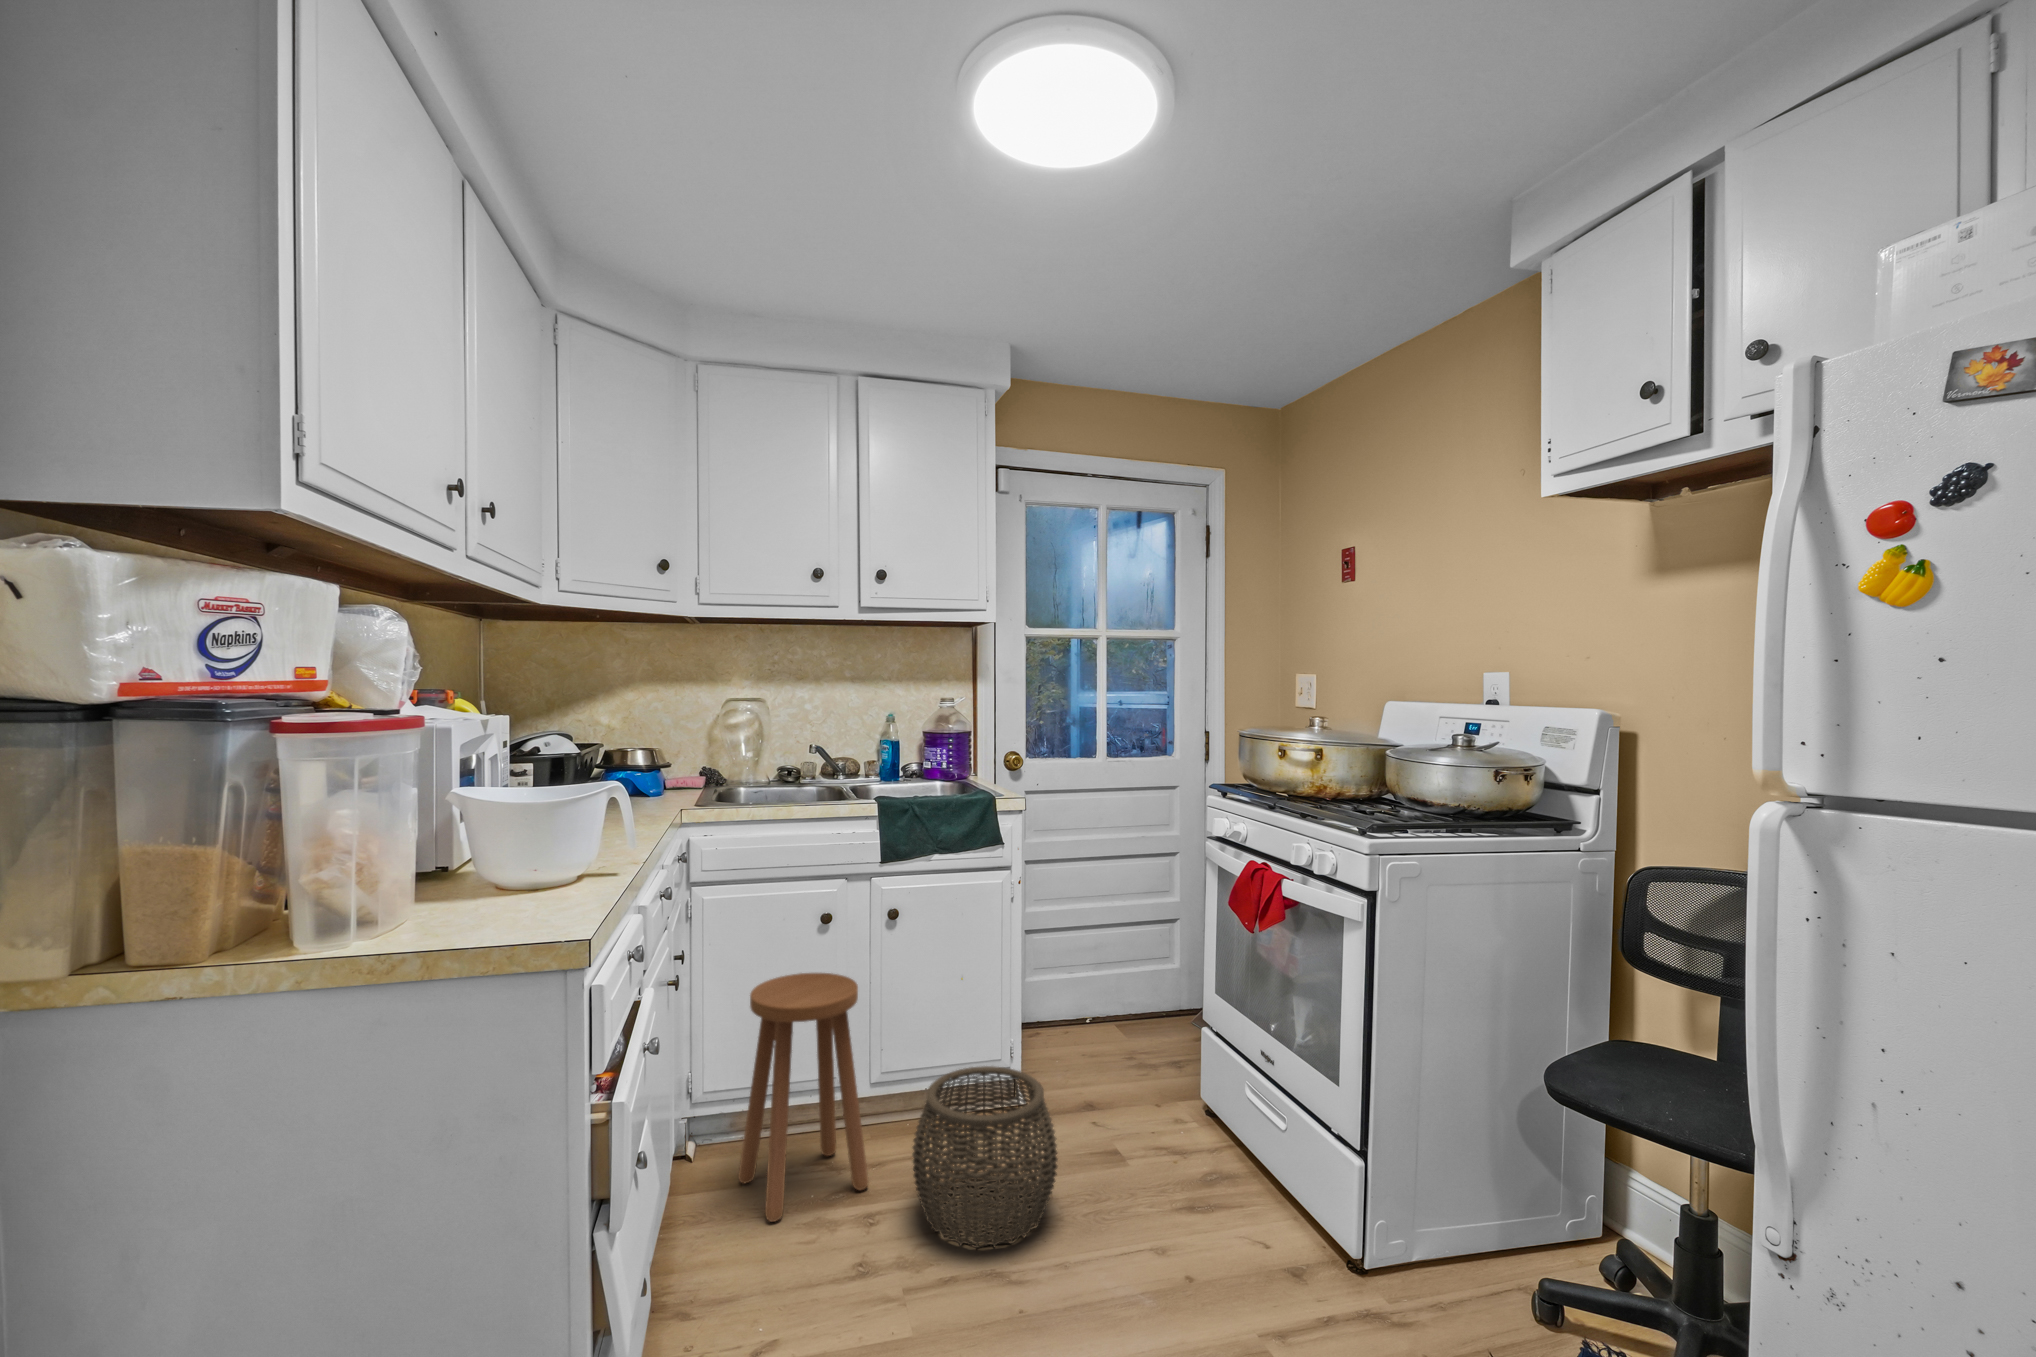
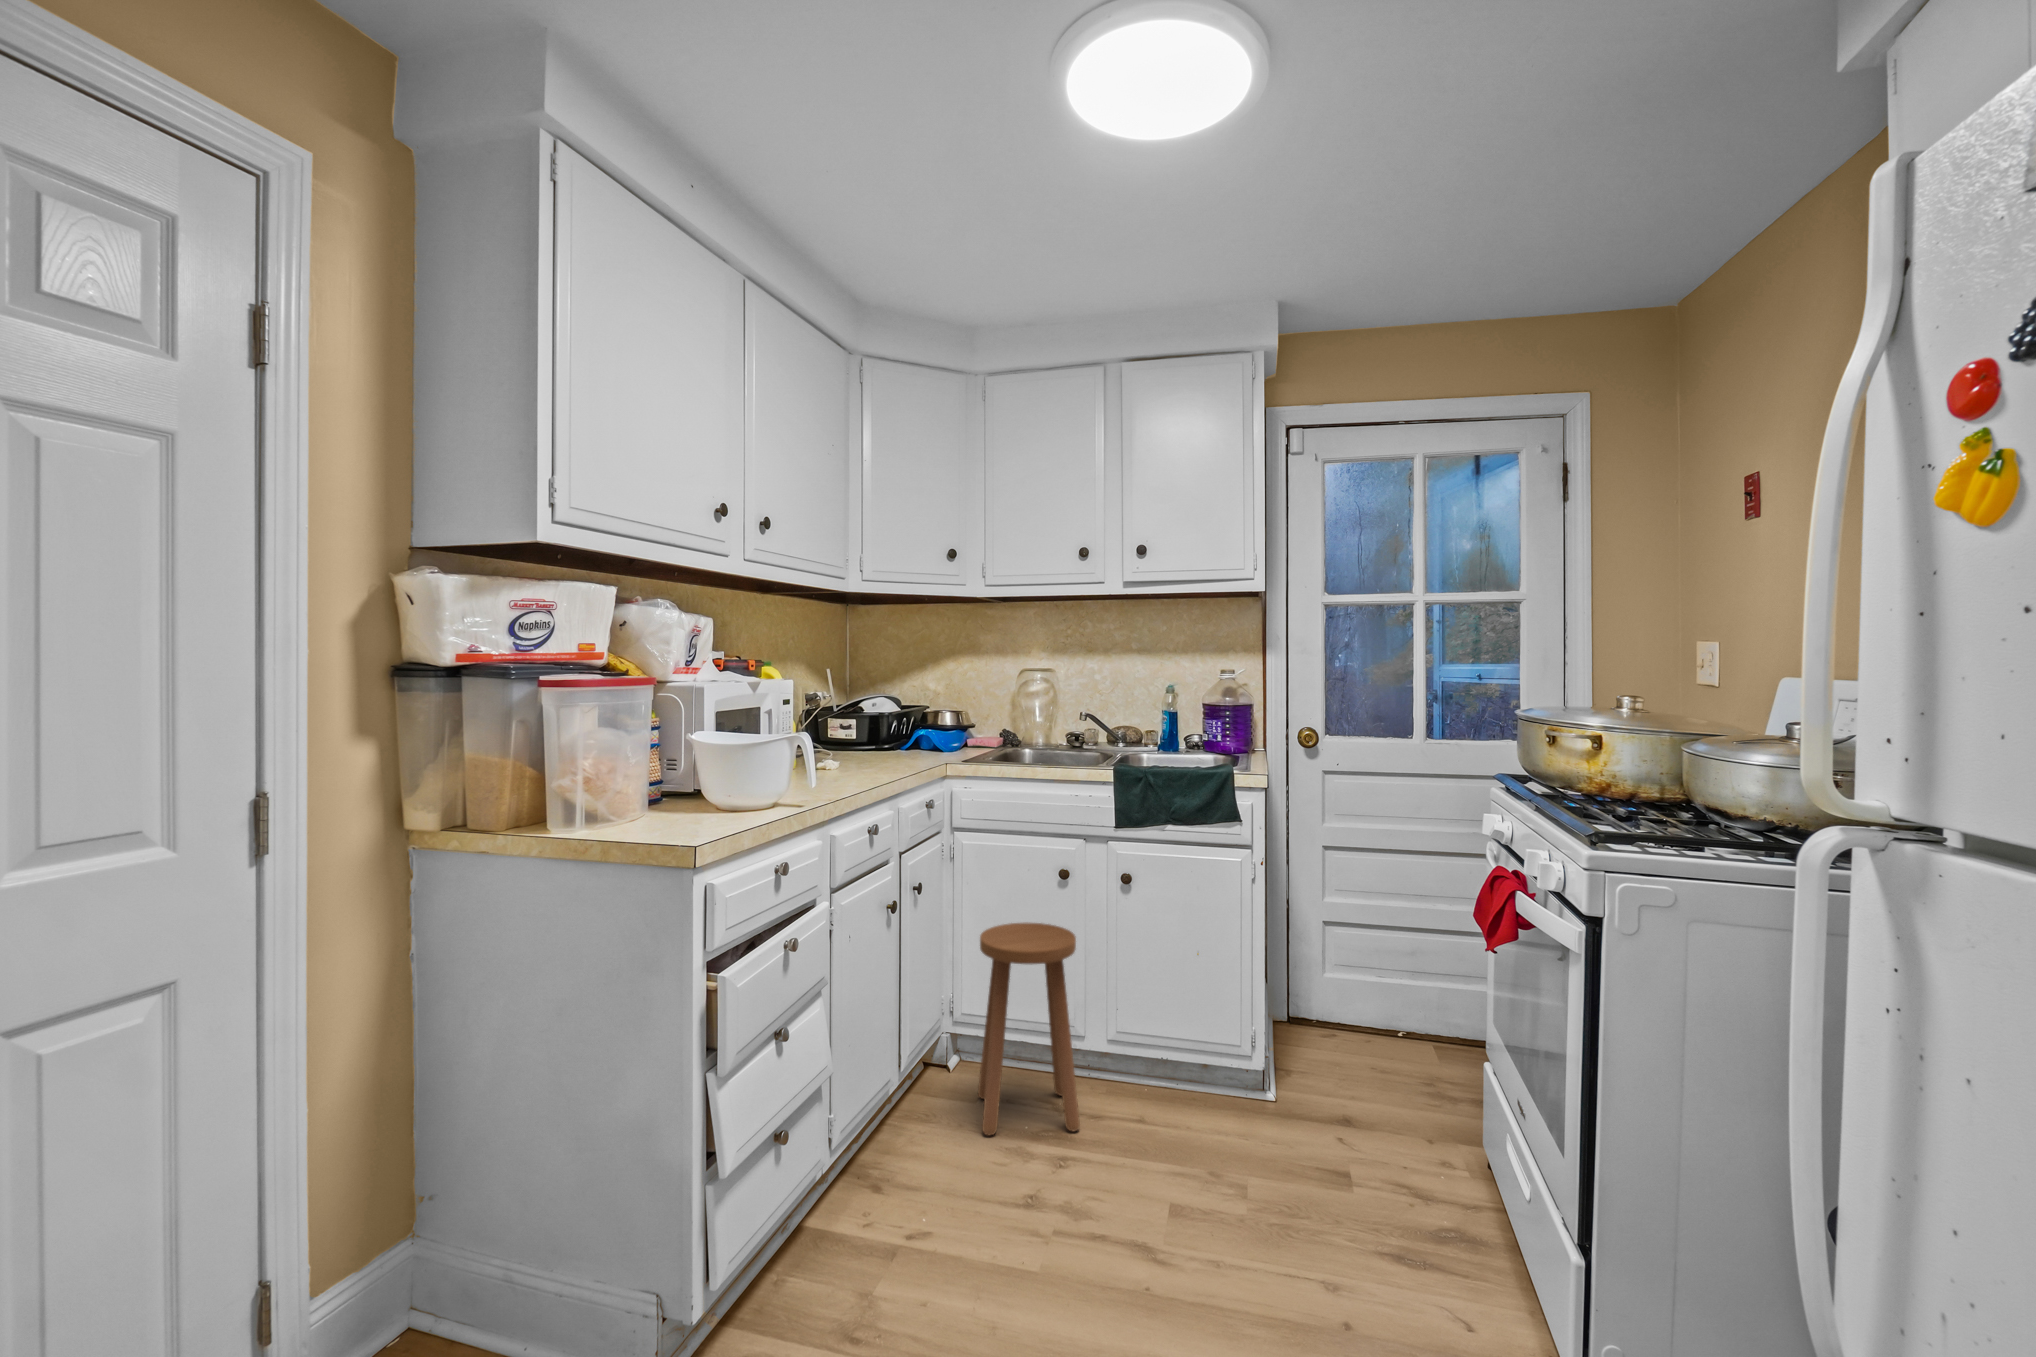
woven basket: present [912,1066,1058,1248] -> none [1099,1039,1246,1218]

